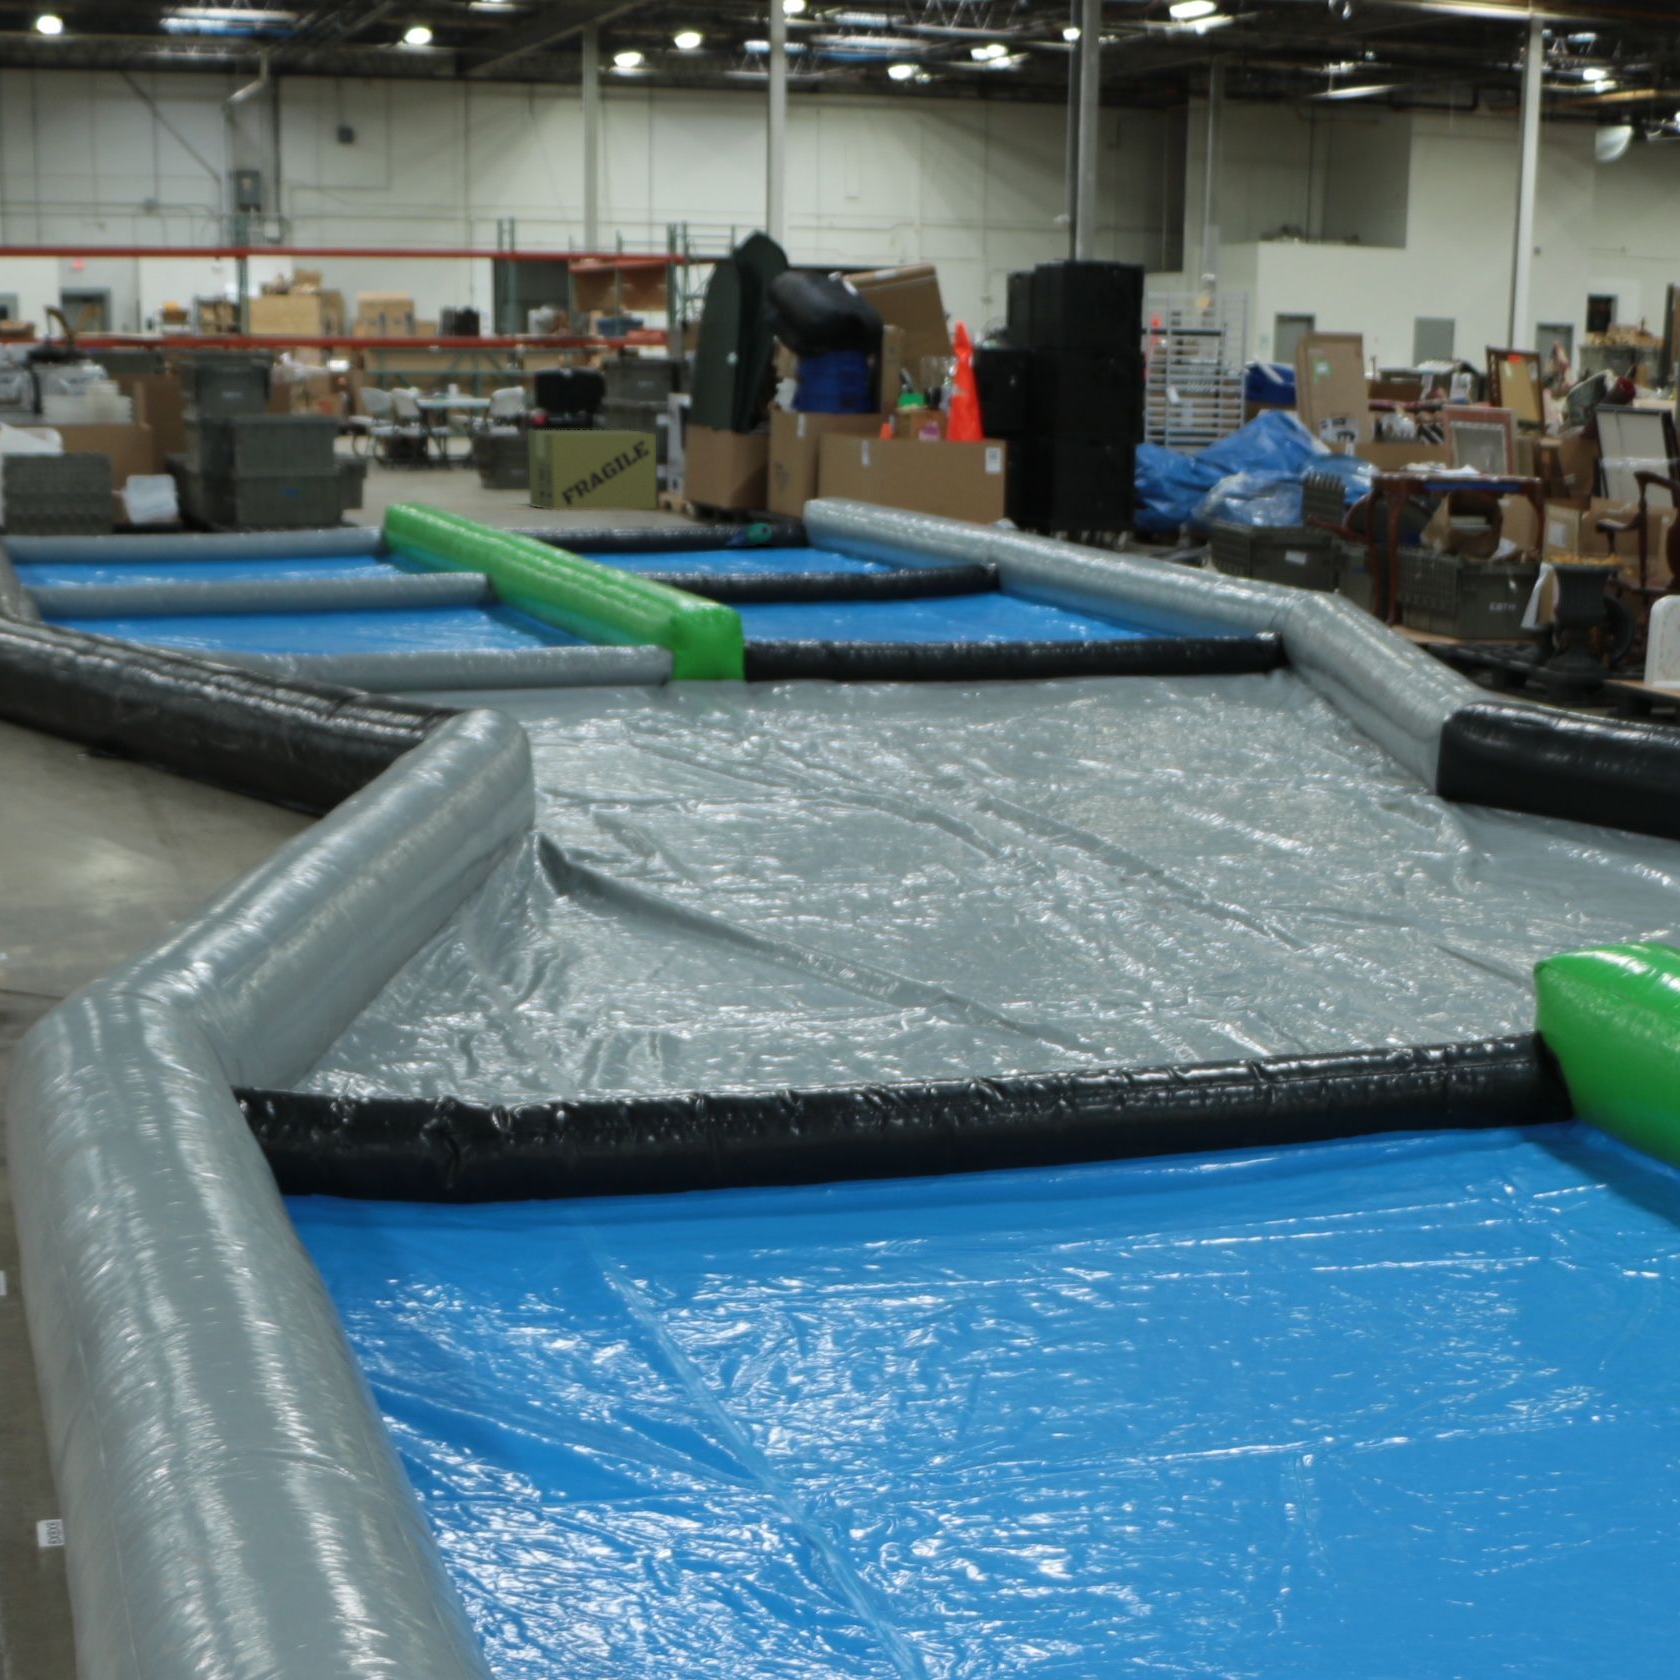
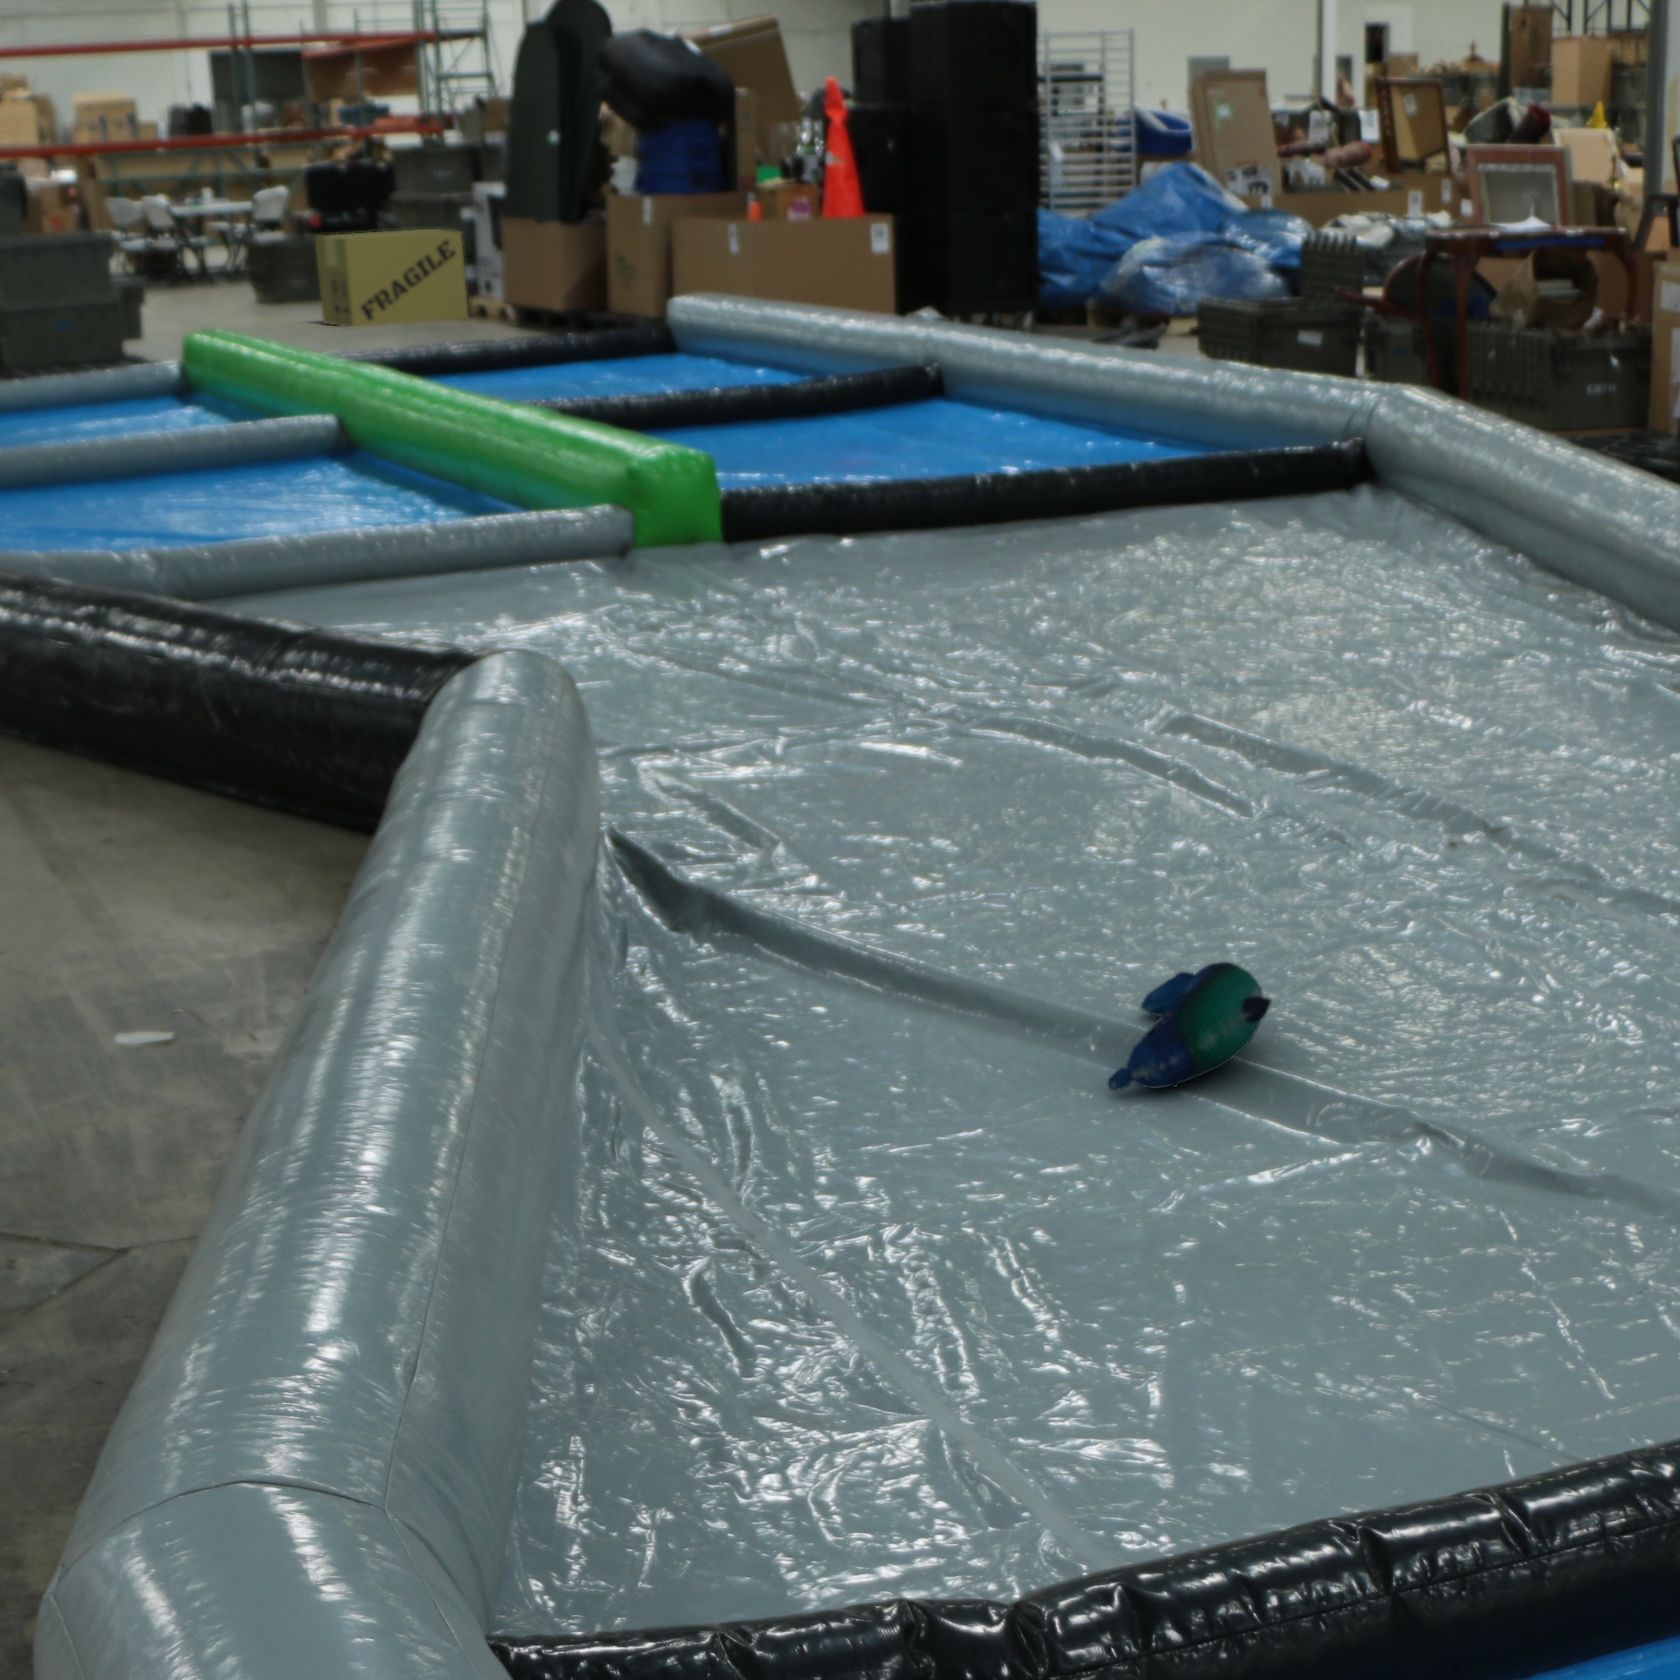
plush toy: present [727,523,772,547] -> present [1108,962,1272,1091]

